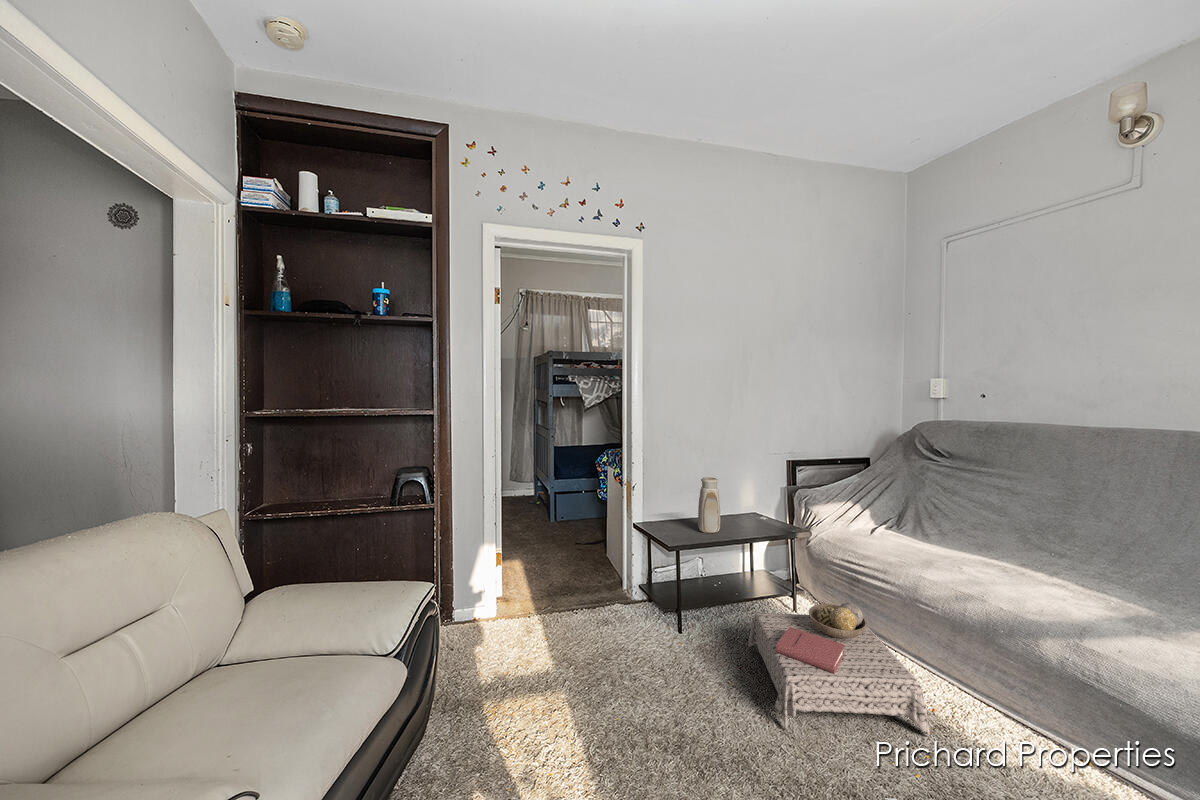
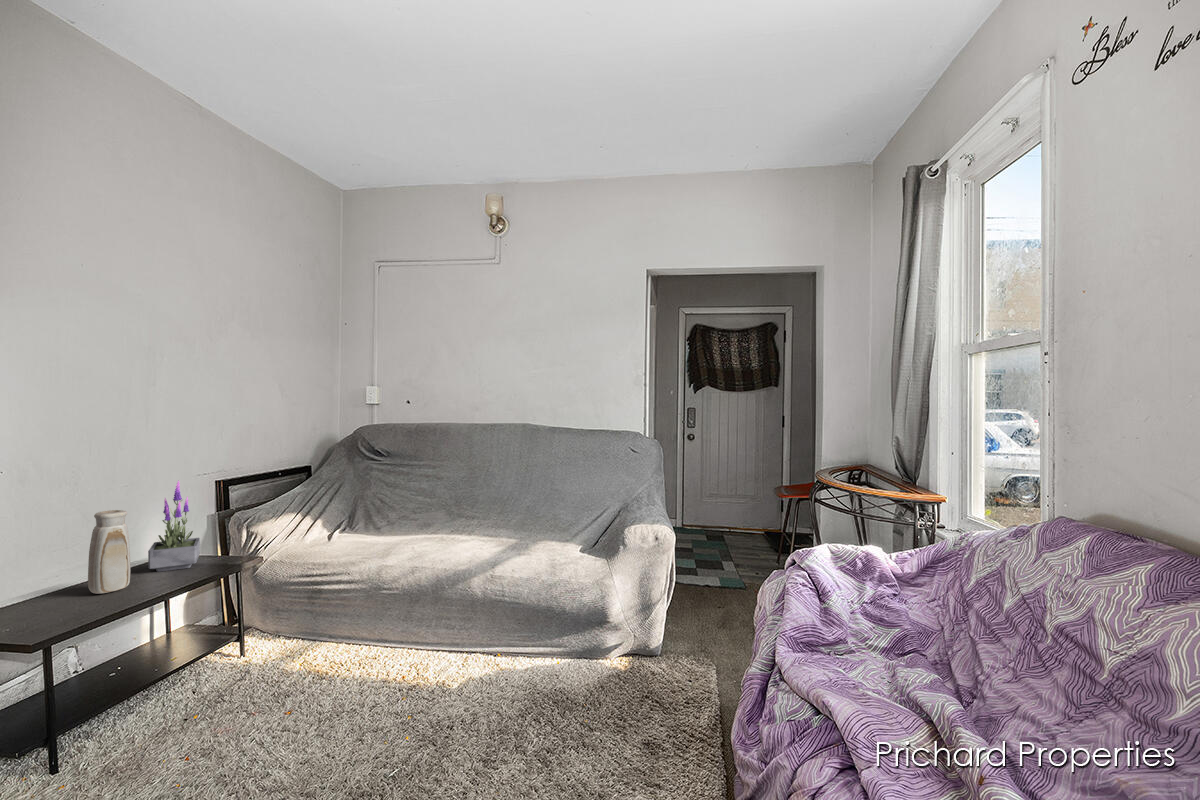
potted plant: none [734,461,769,528] -> present [148,481,200,572]
ottoman: present [748,603,930,736] -> none [196,609,405,771]

